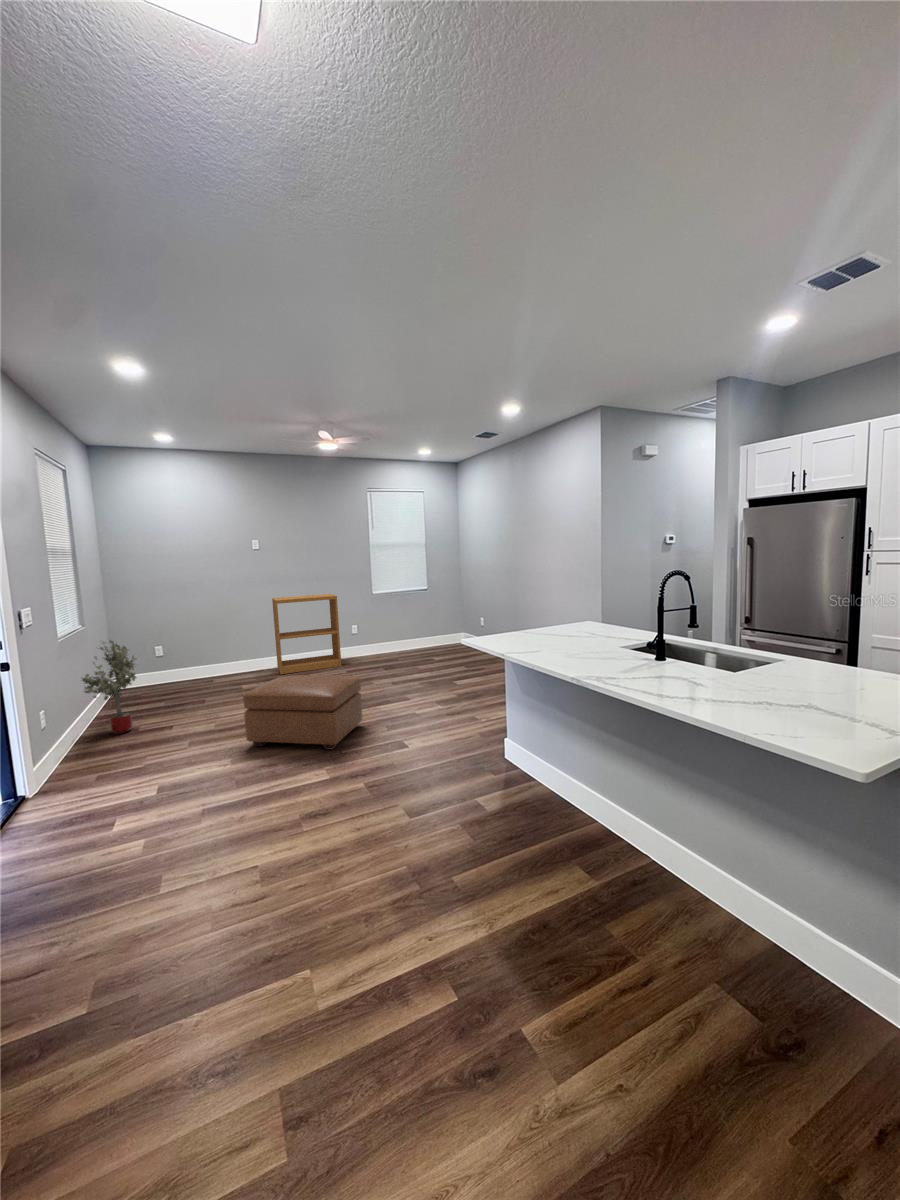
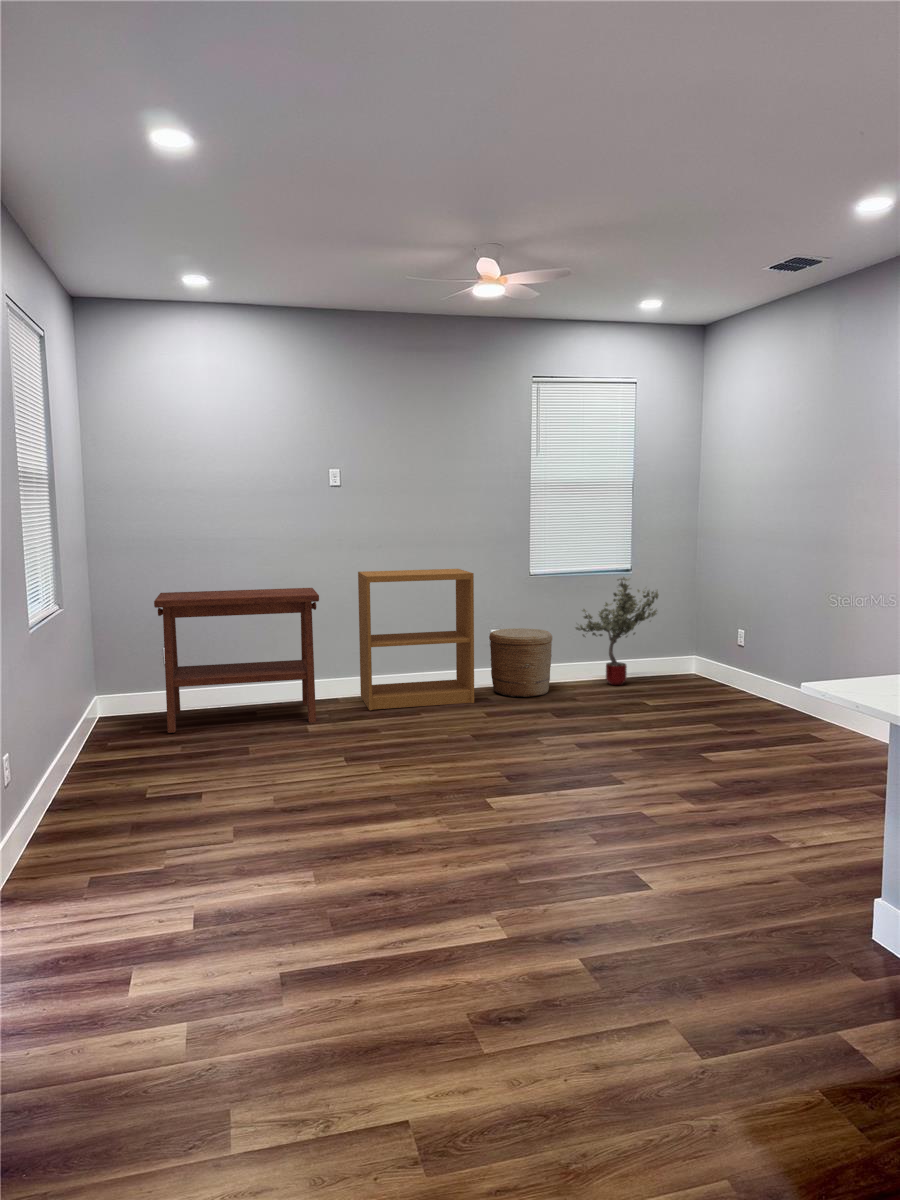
side table: none [145,608,249,696] -> present [154,588,319,733]
woven basket: none [349,624,384,662] -> present [489,628,552,697]
potted tree: present [82,640,136,734] -> present [576,577,659,685]
ottoman: present [243,675,362,749] -> none [335,722,547,874]

